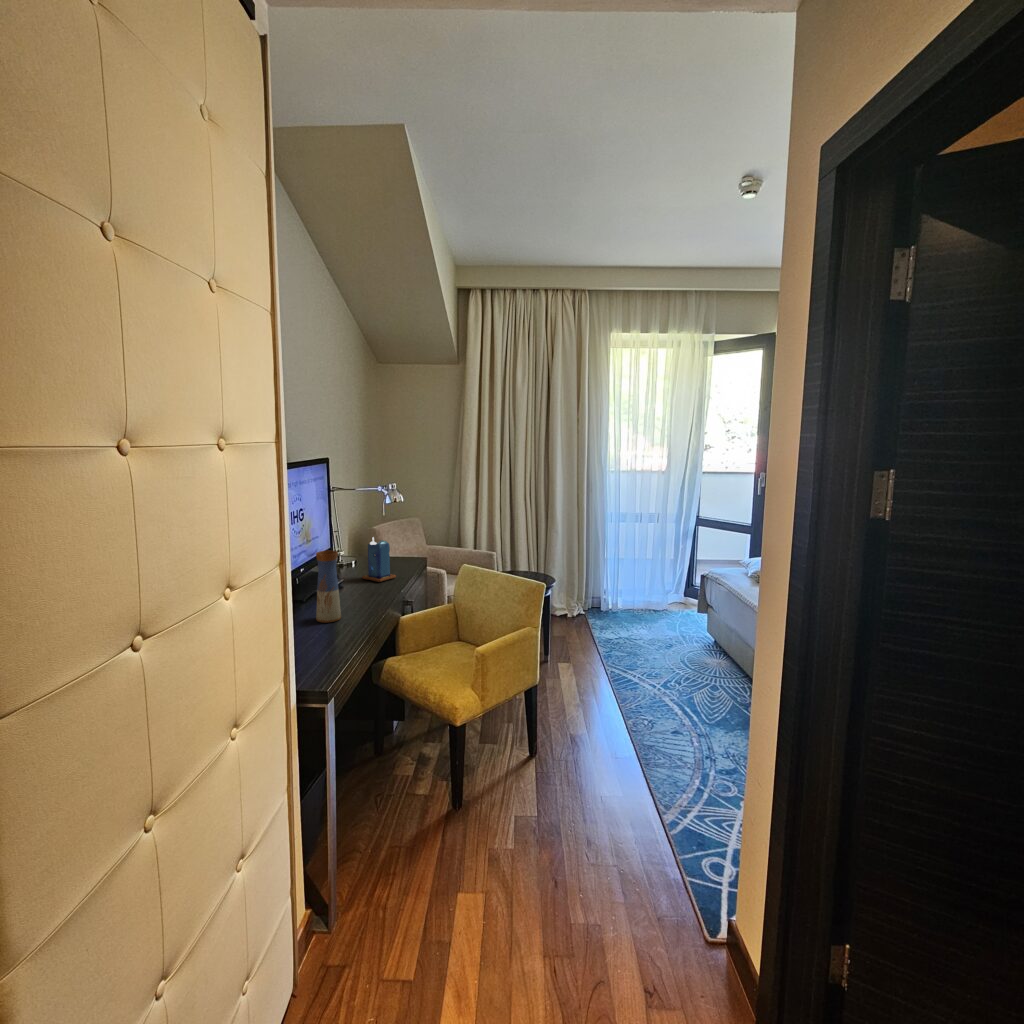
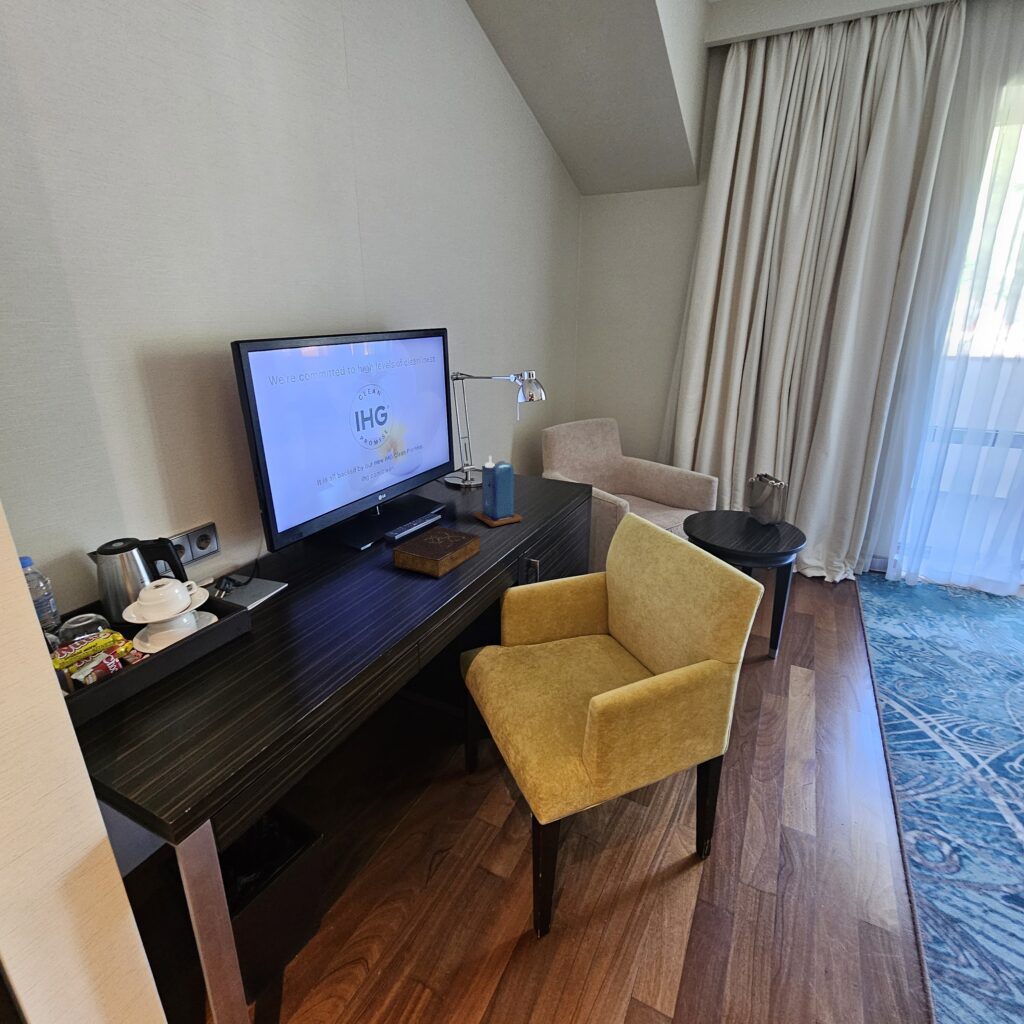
vase: present [316,551,341,623] -> none [333,486,381,605]
book: none [334,582,383,606] -> present [393,526,481,578]

